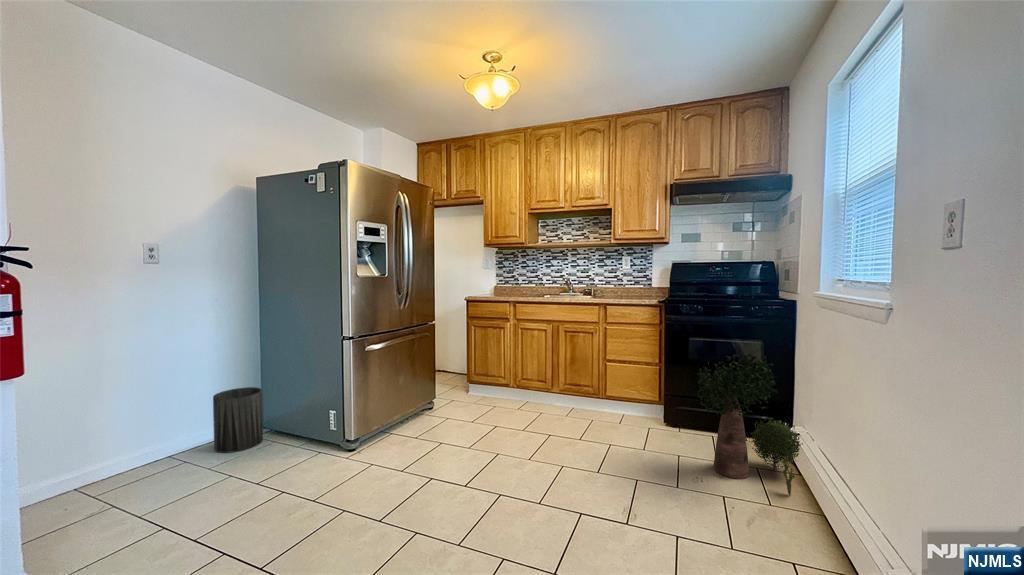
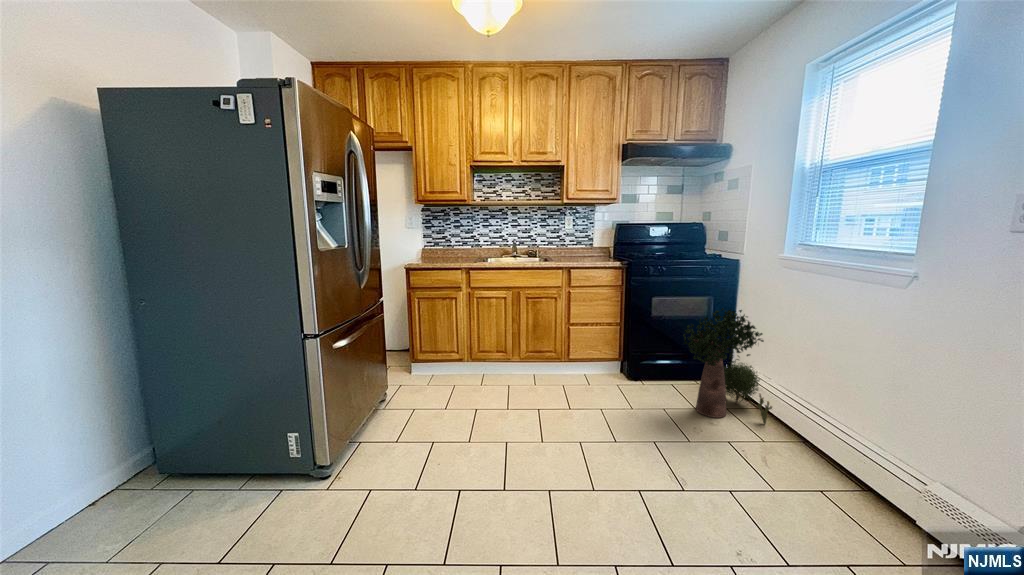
trash can: present [213,387,263,453] -> none [63,424,165,538]

